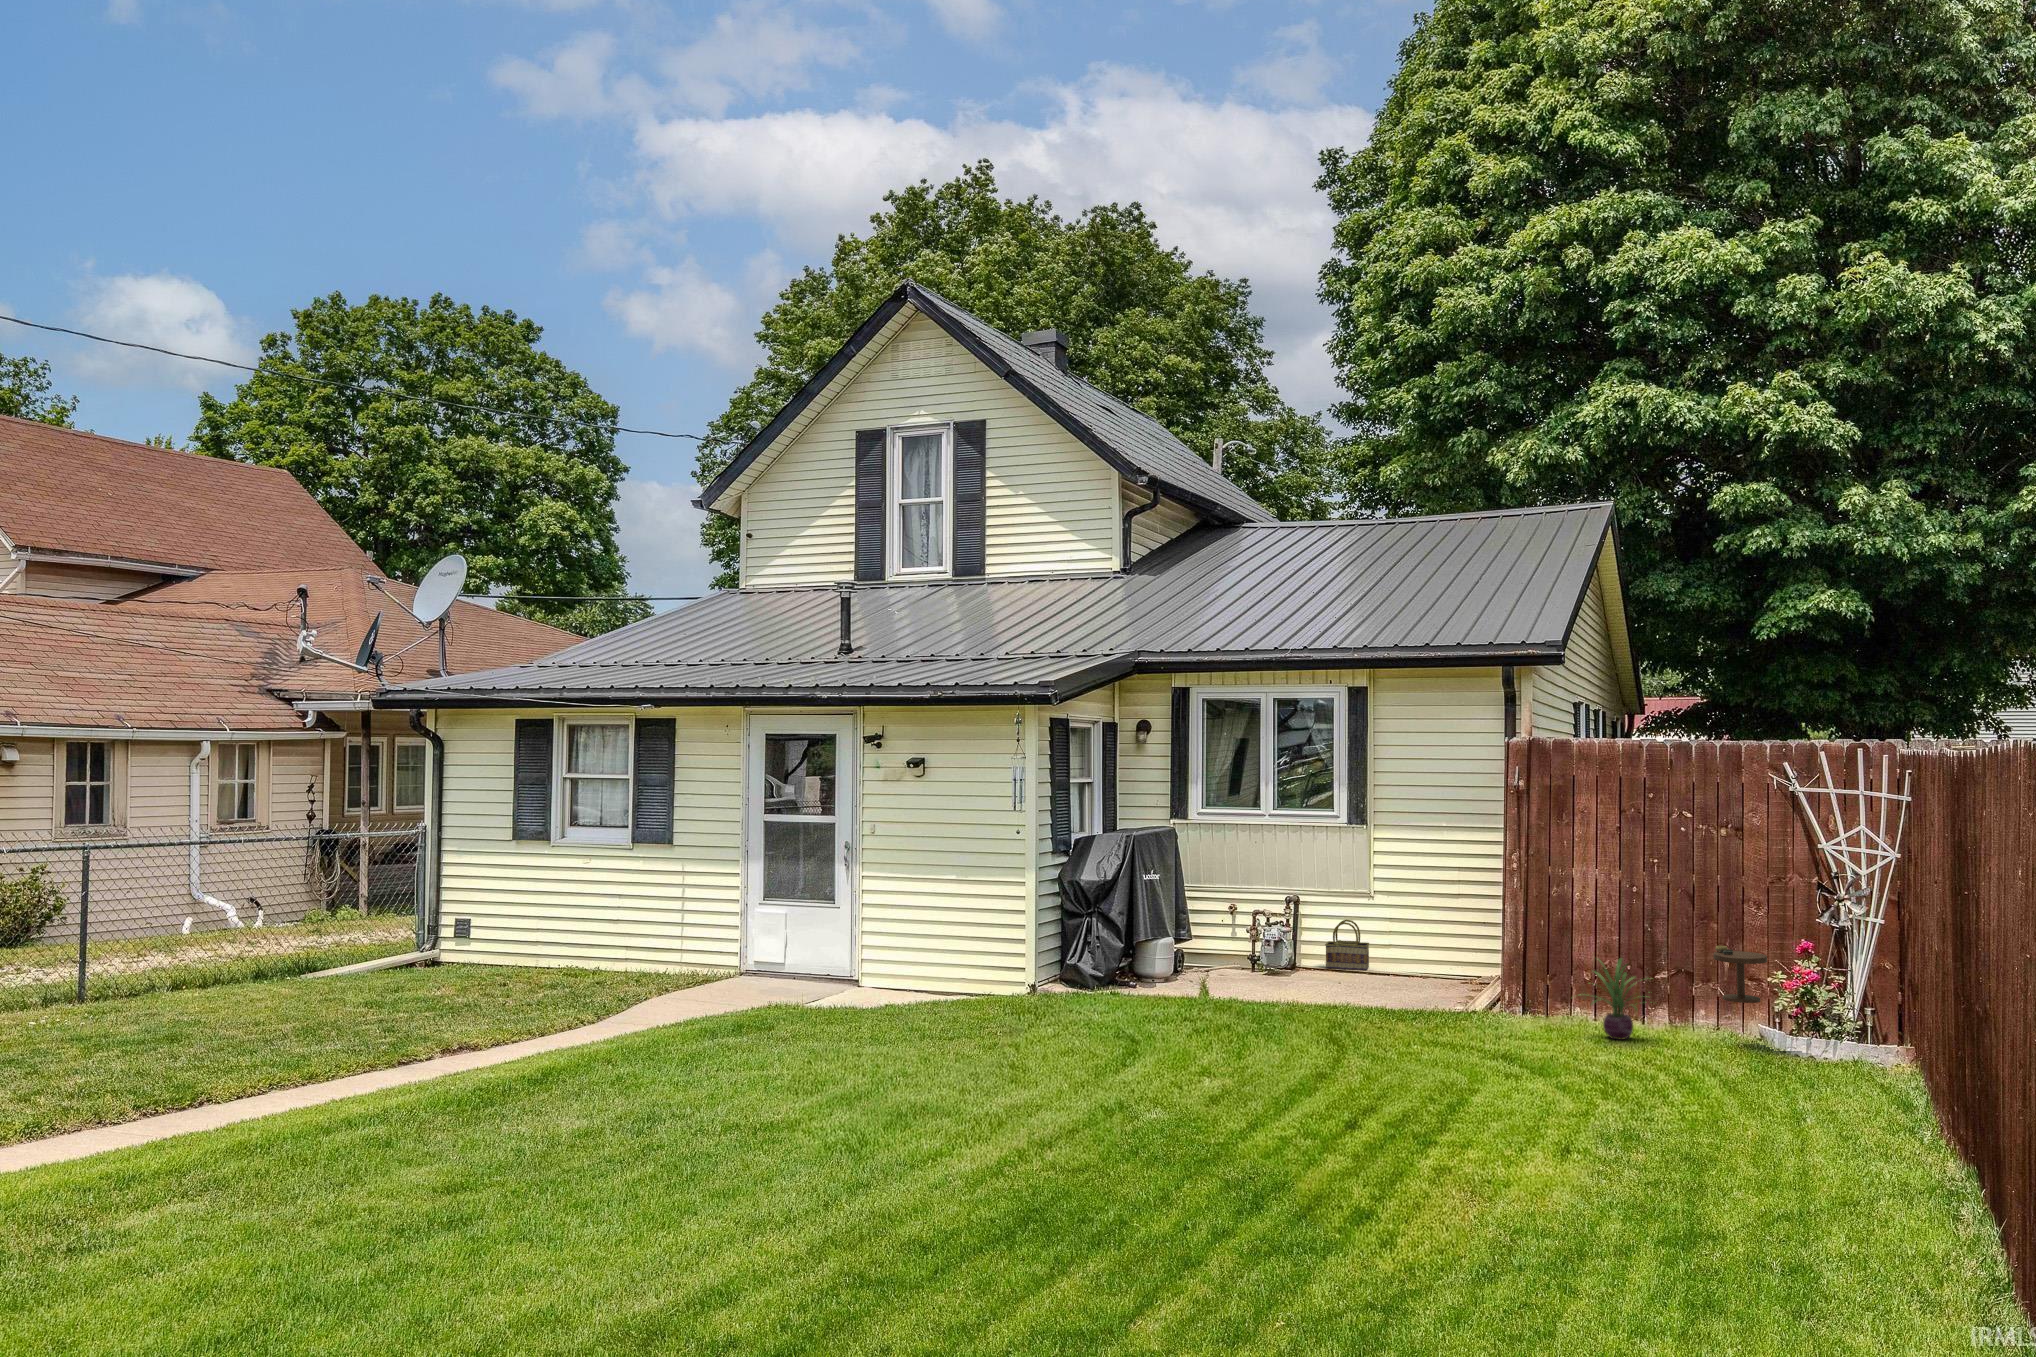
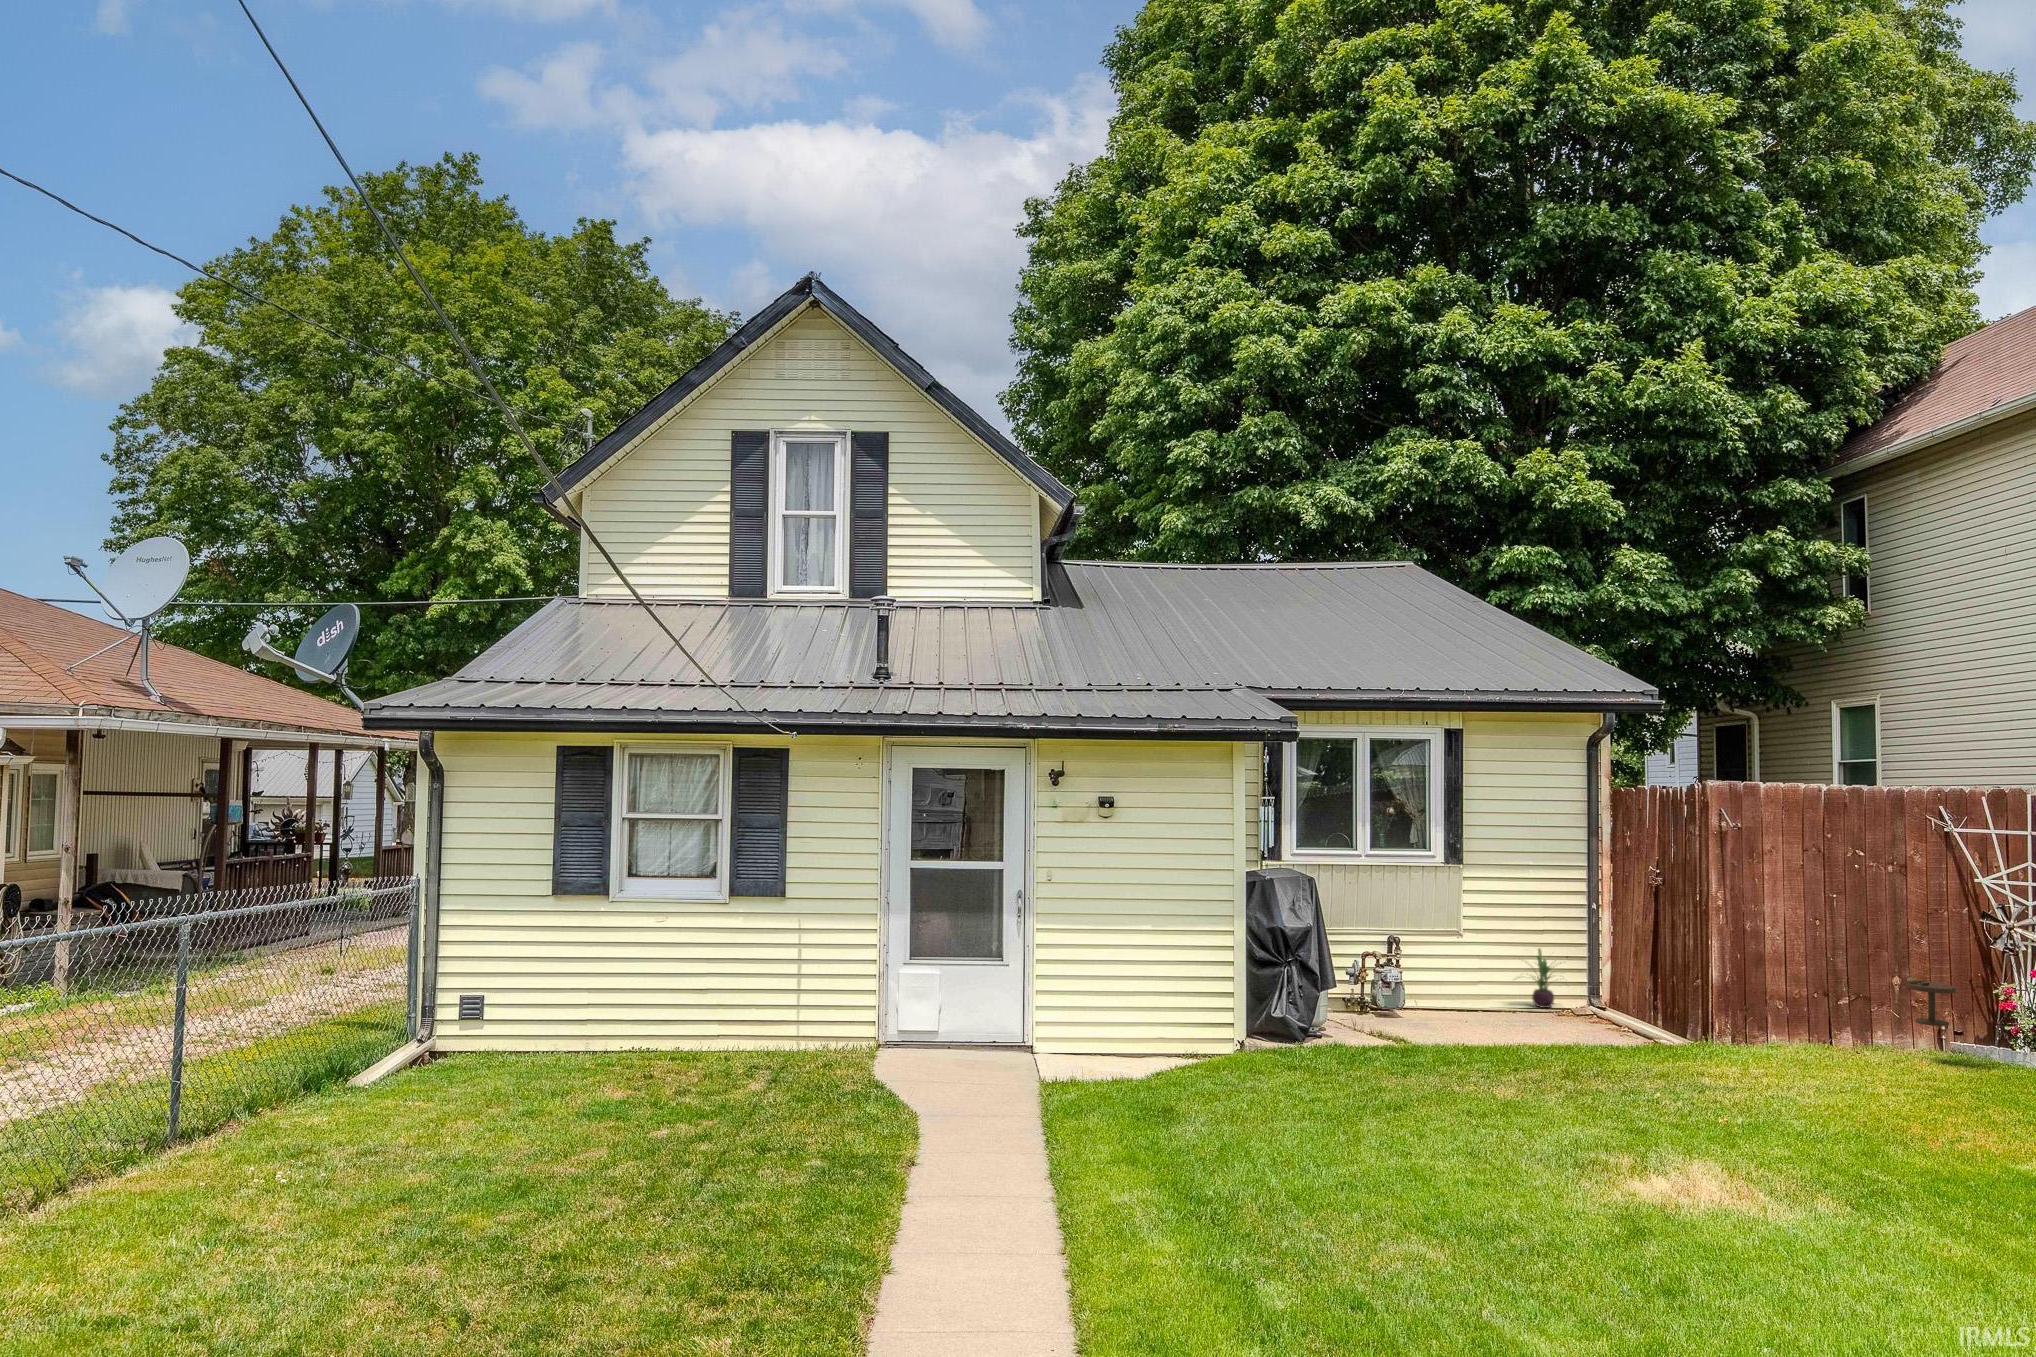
basket: present [1325,919,1369,970] -> none [1426,955,1471,1003]
decorative plant: present [1592,958,1636,1040] -> present [1516,949,1561,1008]

